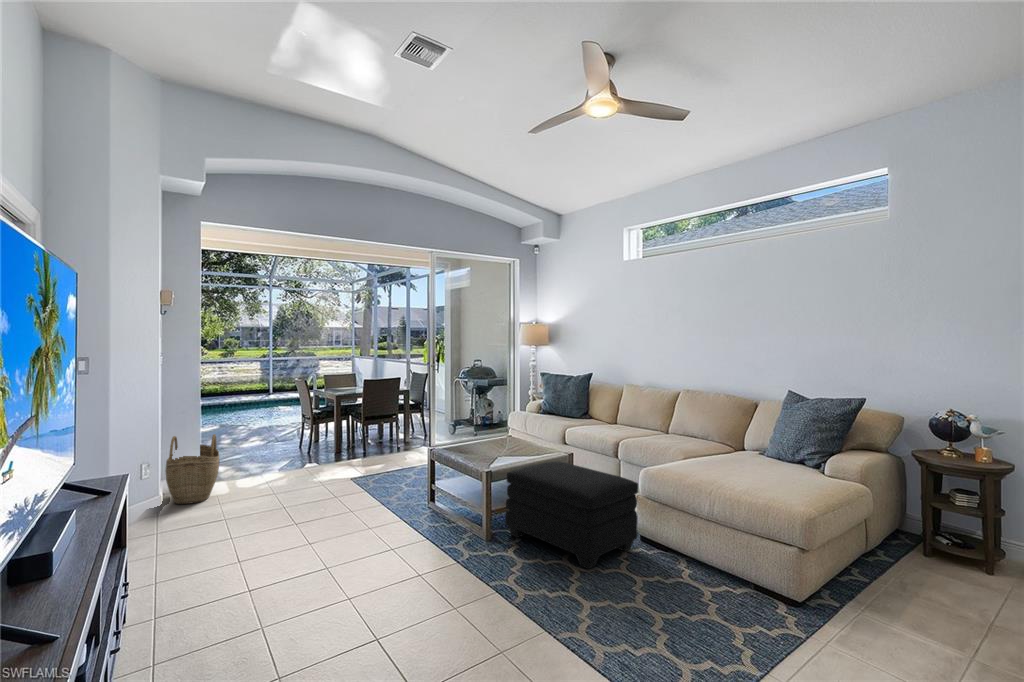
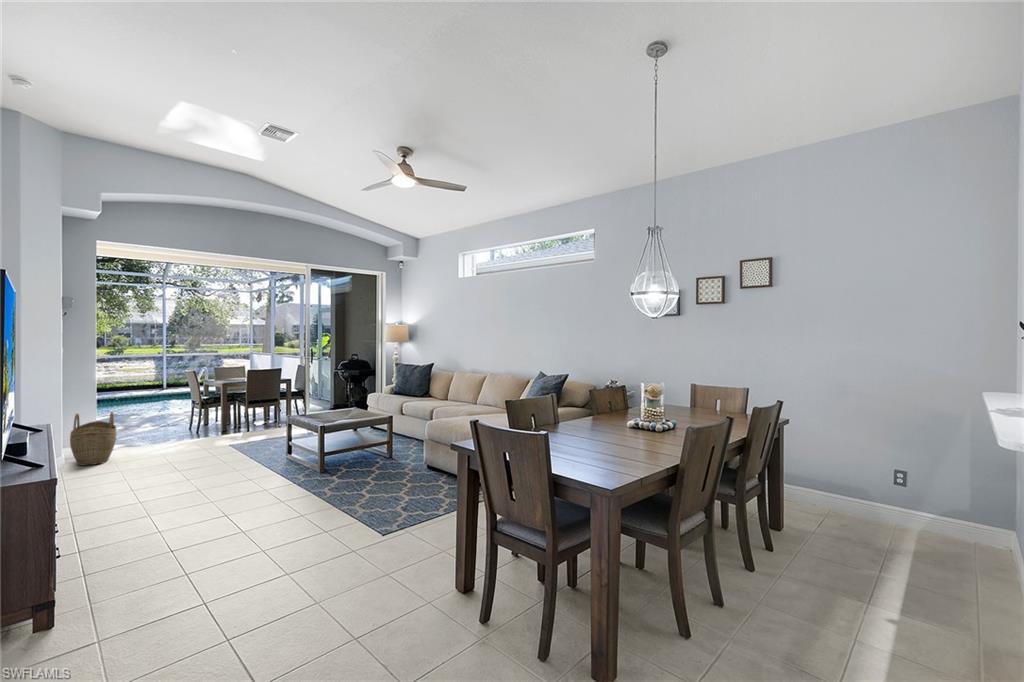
ottoman: present [505,461,638,569] -> none [337,422,424,482]

